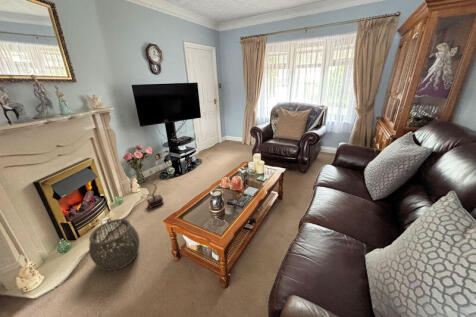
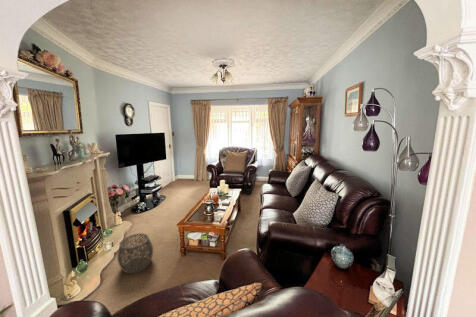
potted plant: present [138,171,163,208] -> none [131,201,159,234]

